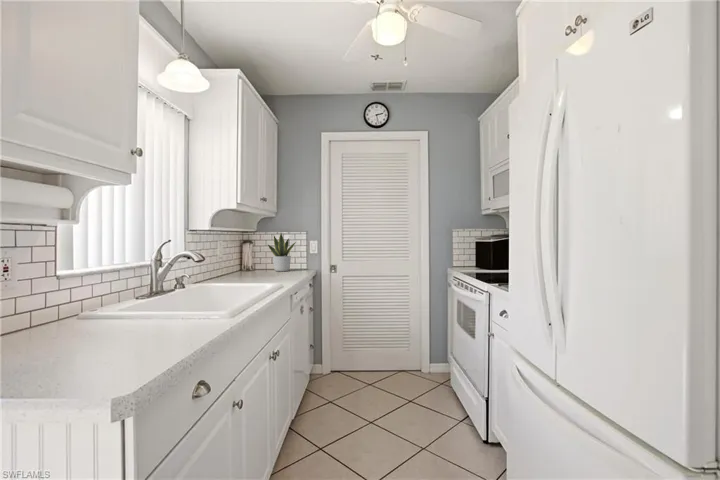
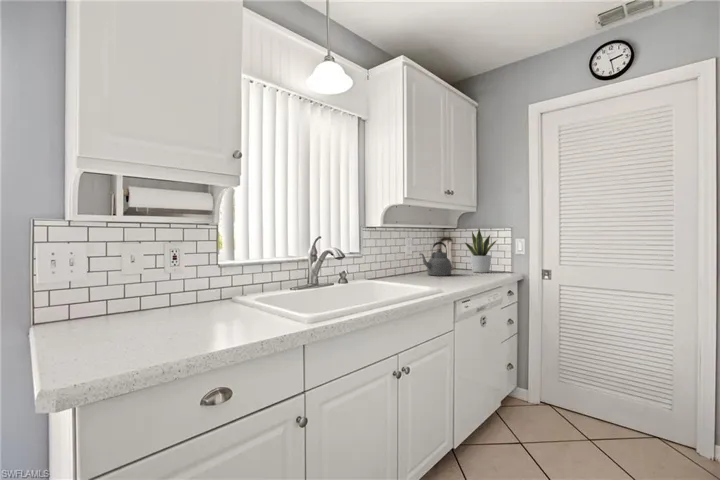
kettle: none [236,244,264,276] -> present [420,242,451,276]

